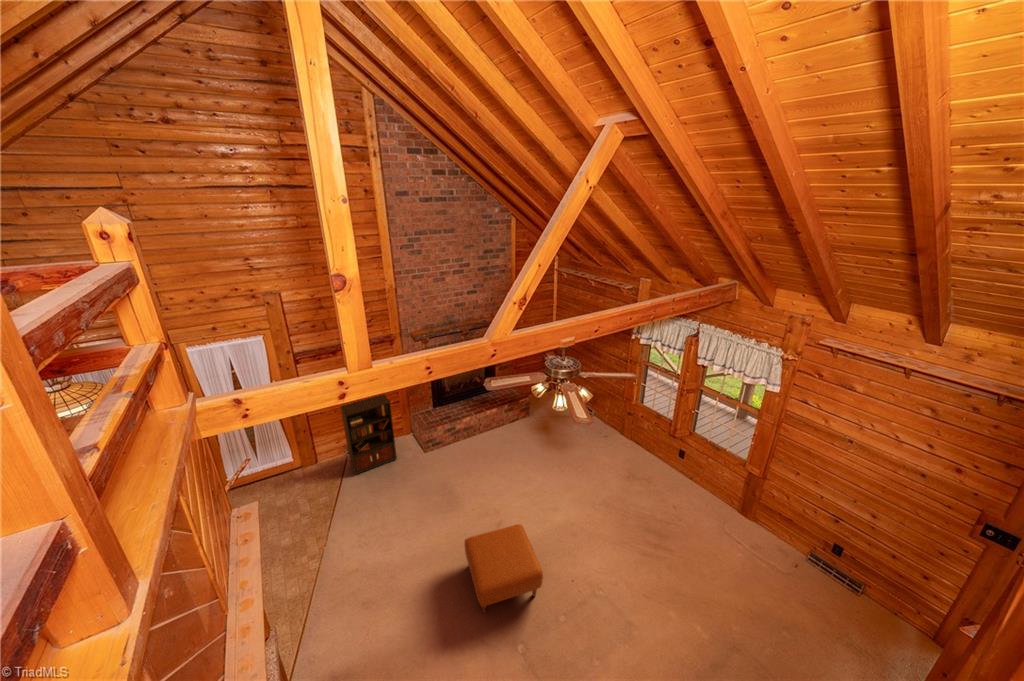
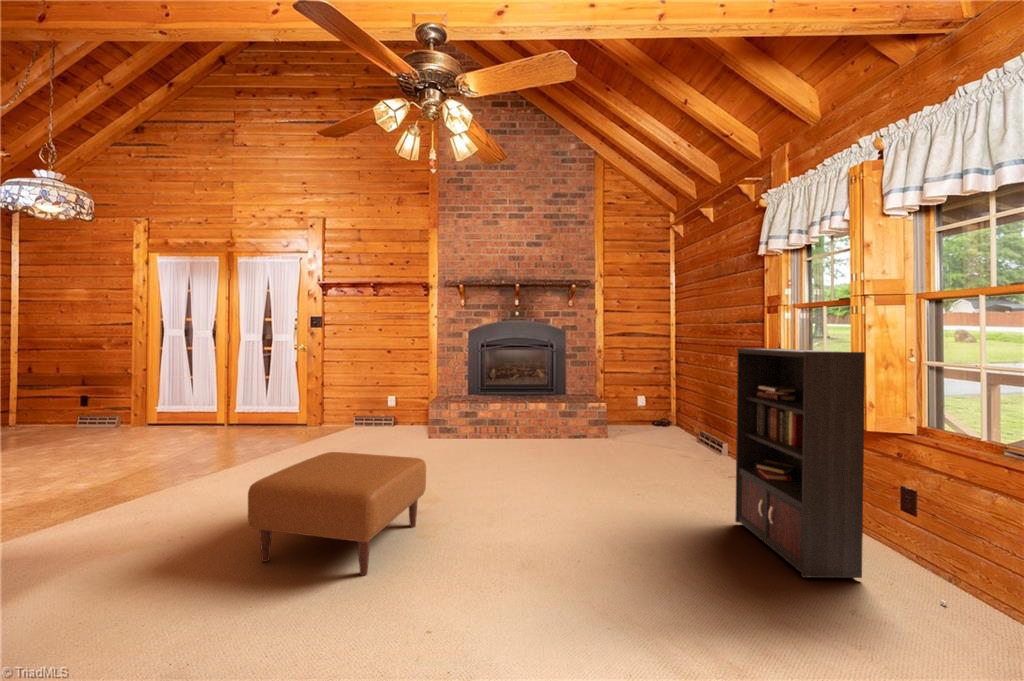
bookcase: present [340,394,397,475] -> present [735,348,947,606]

